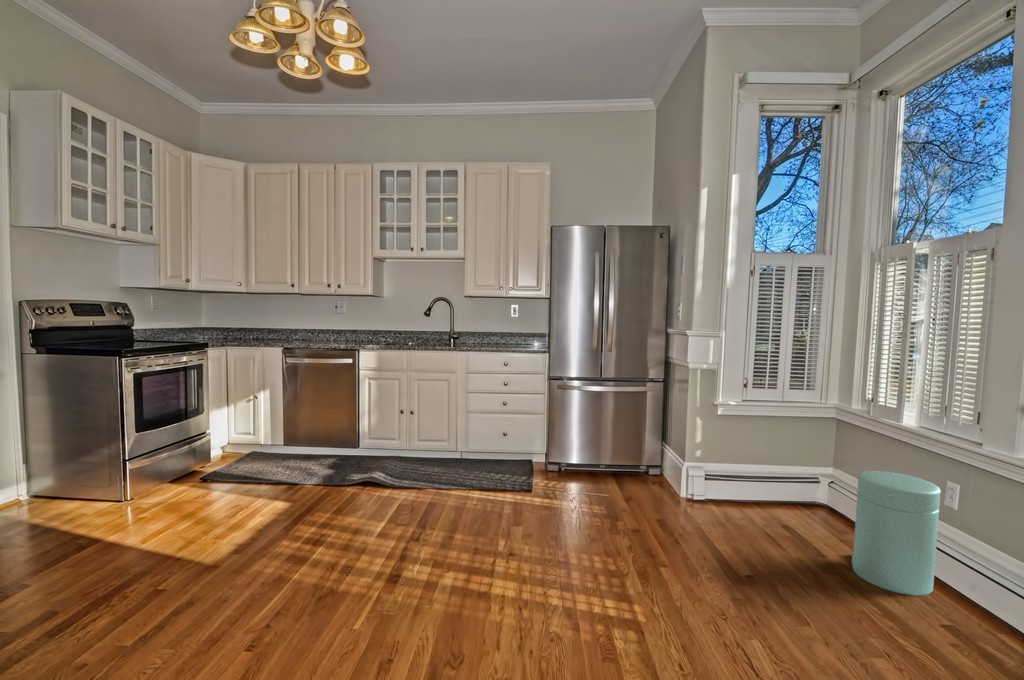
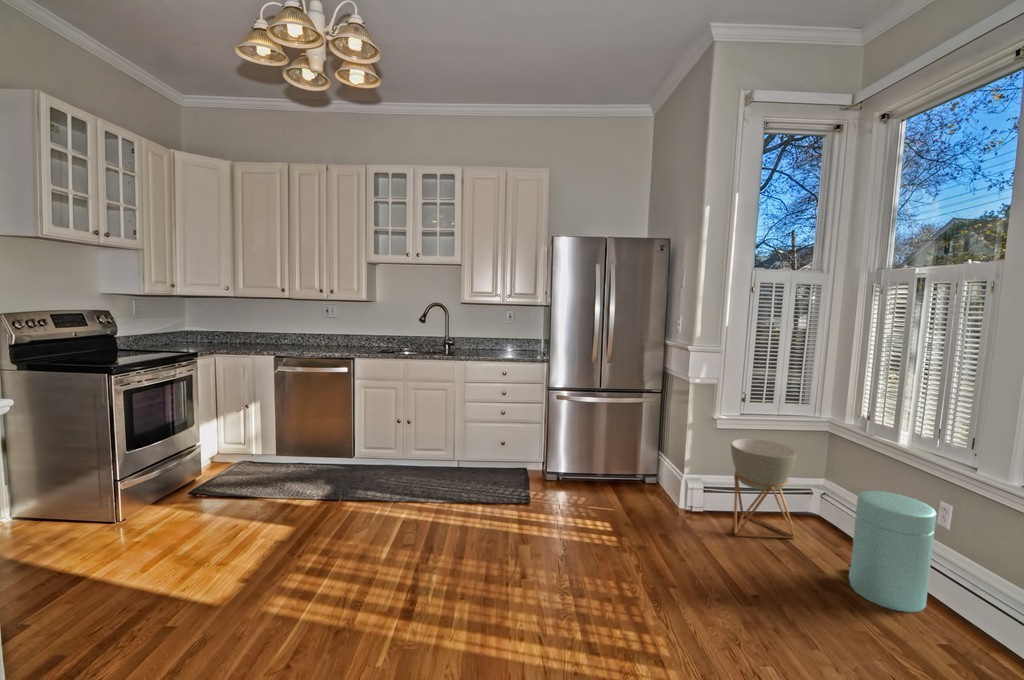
planter: none [731,425,800,526] -> present [731,439,797,538]

